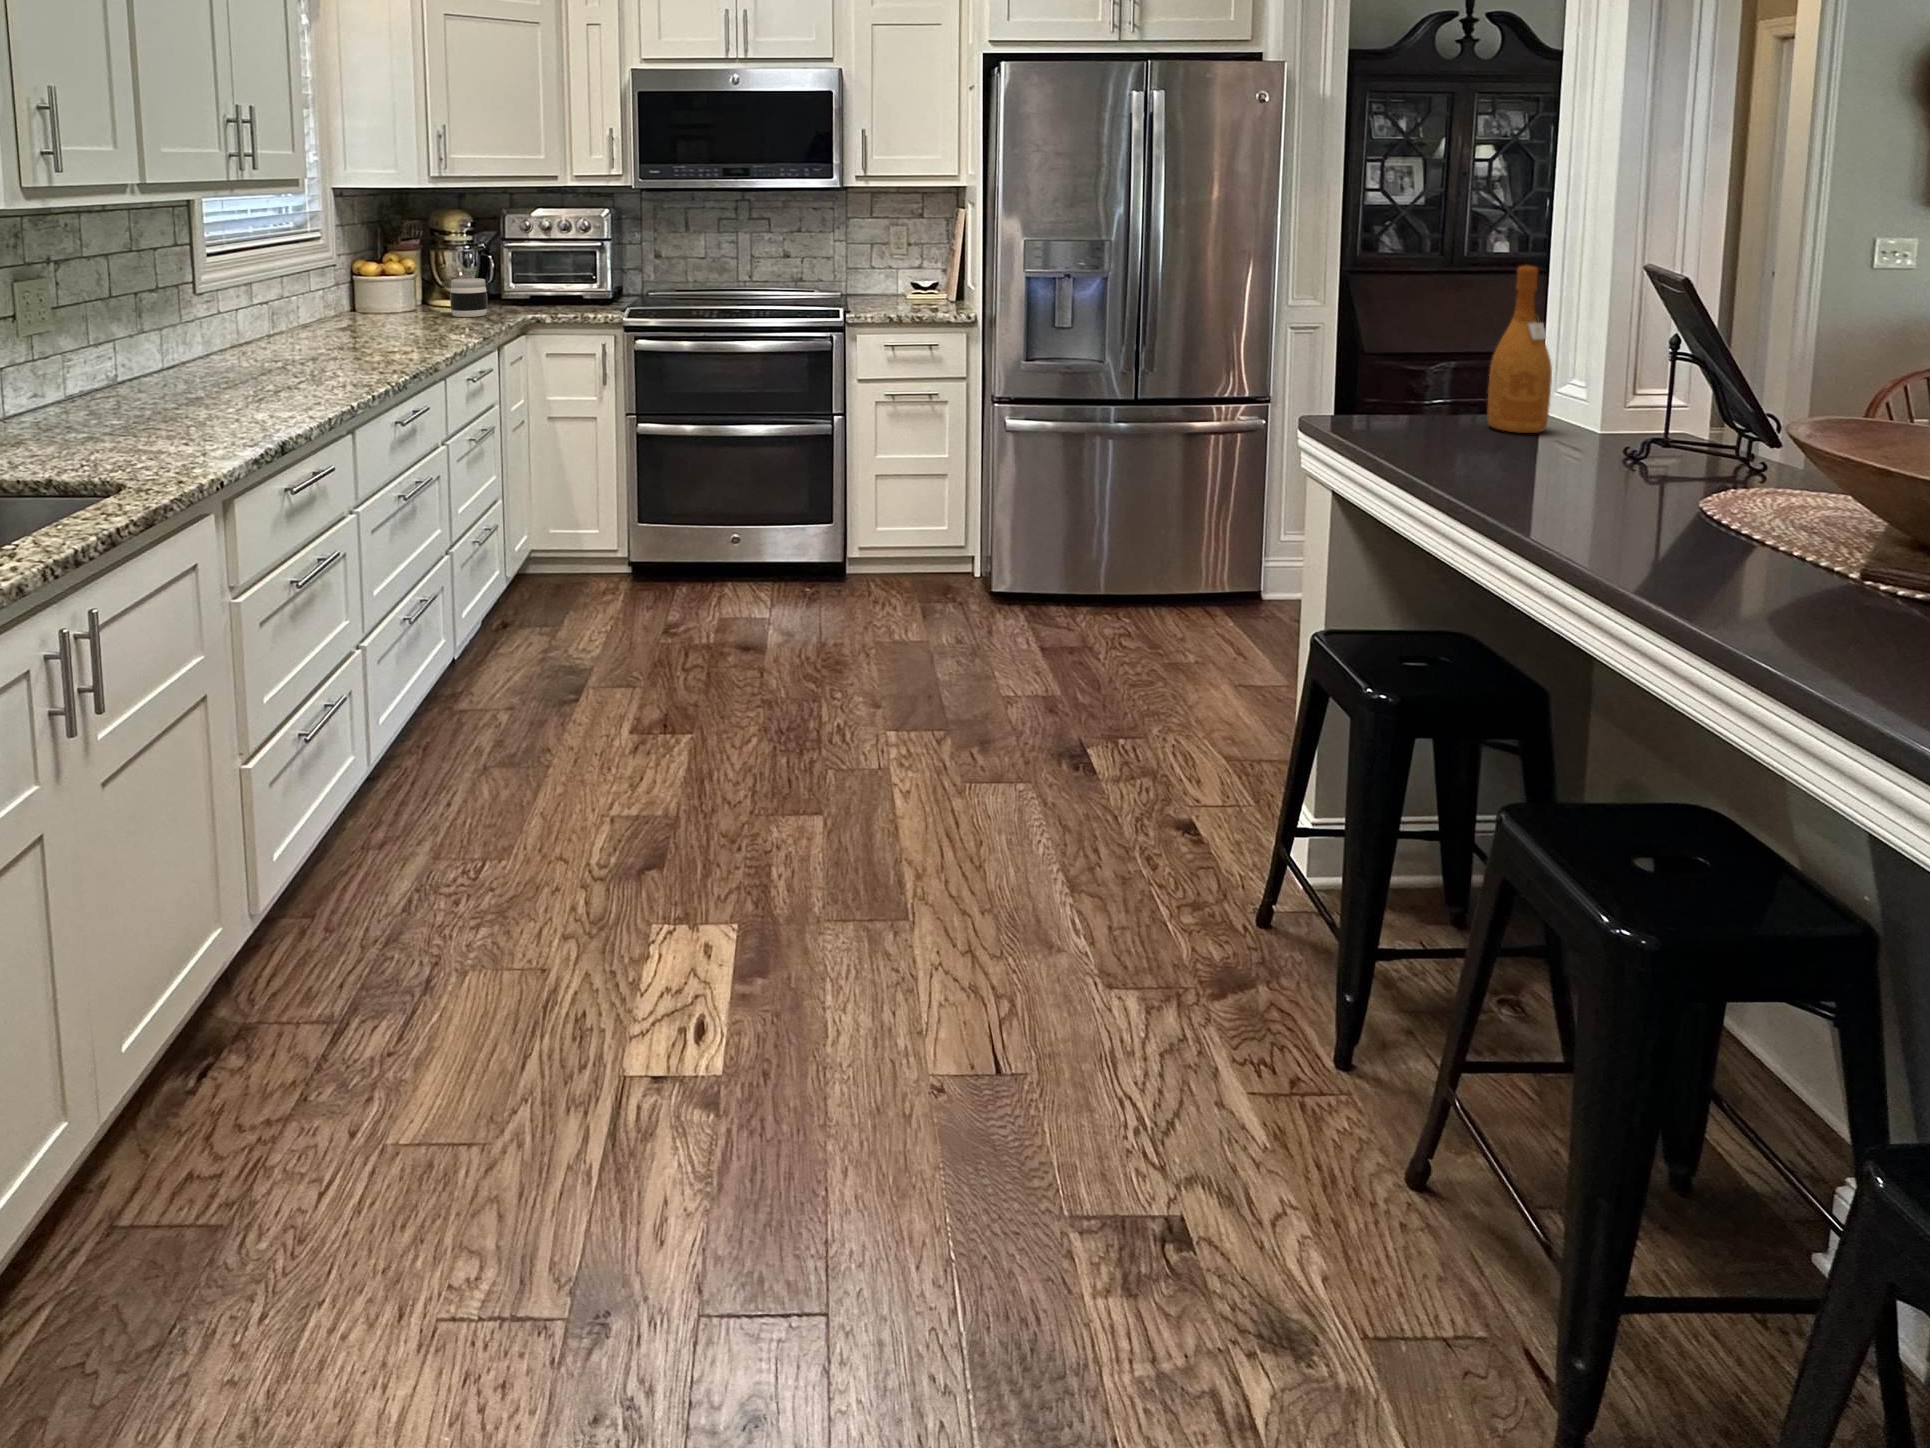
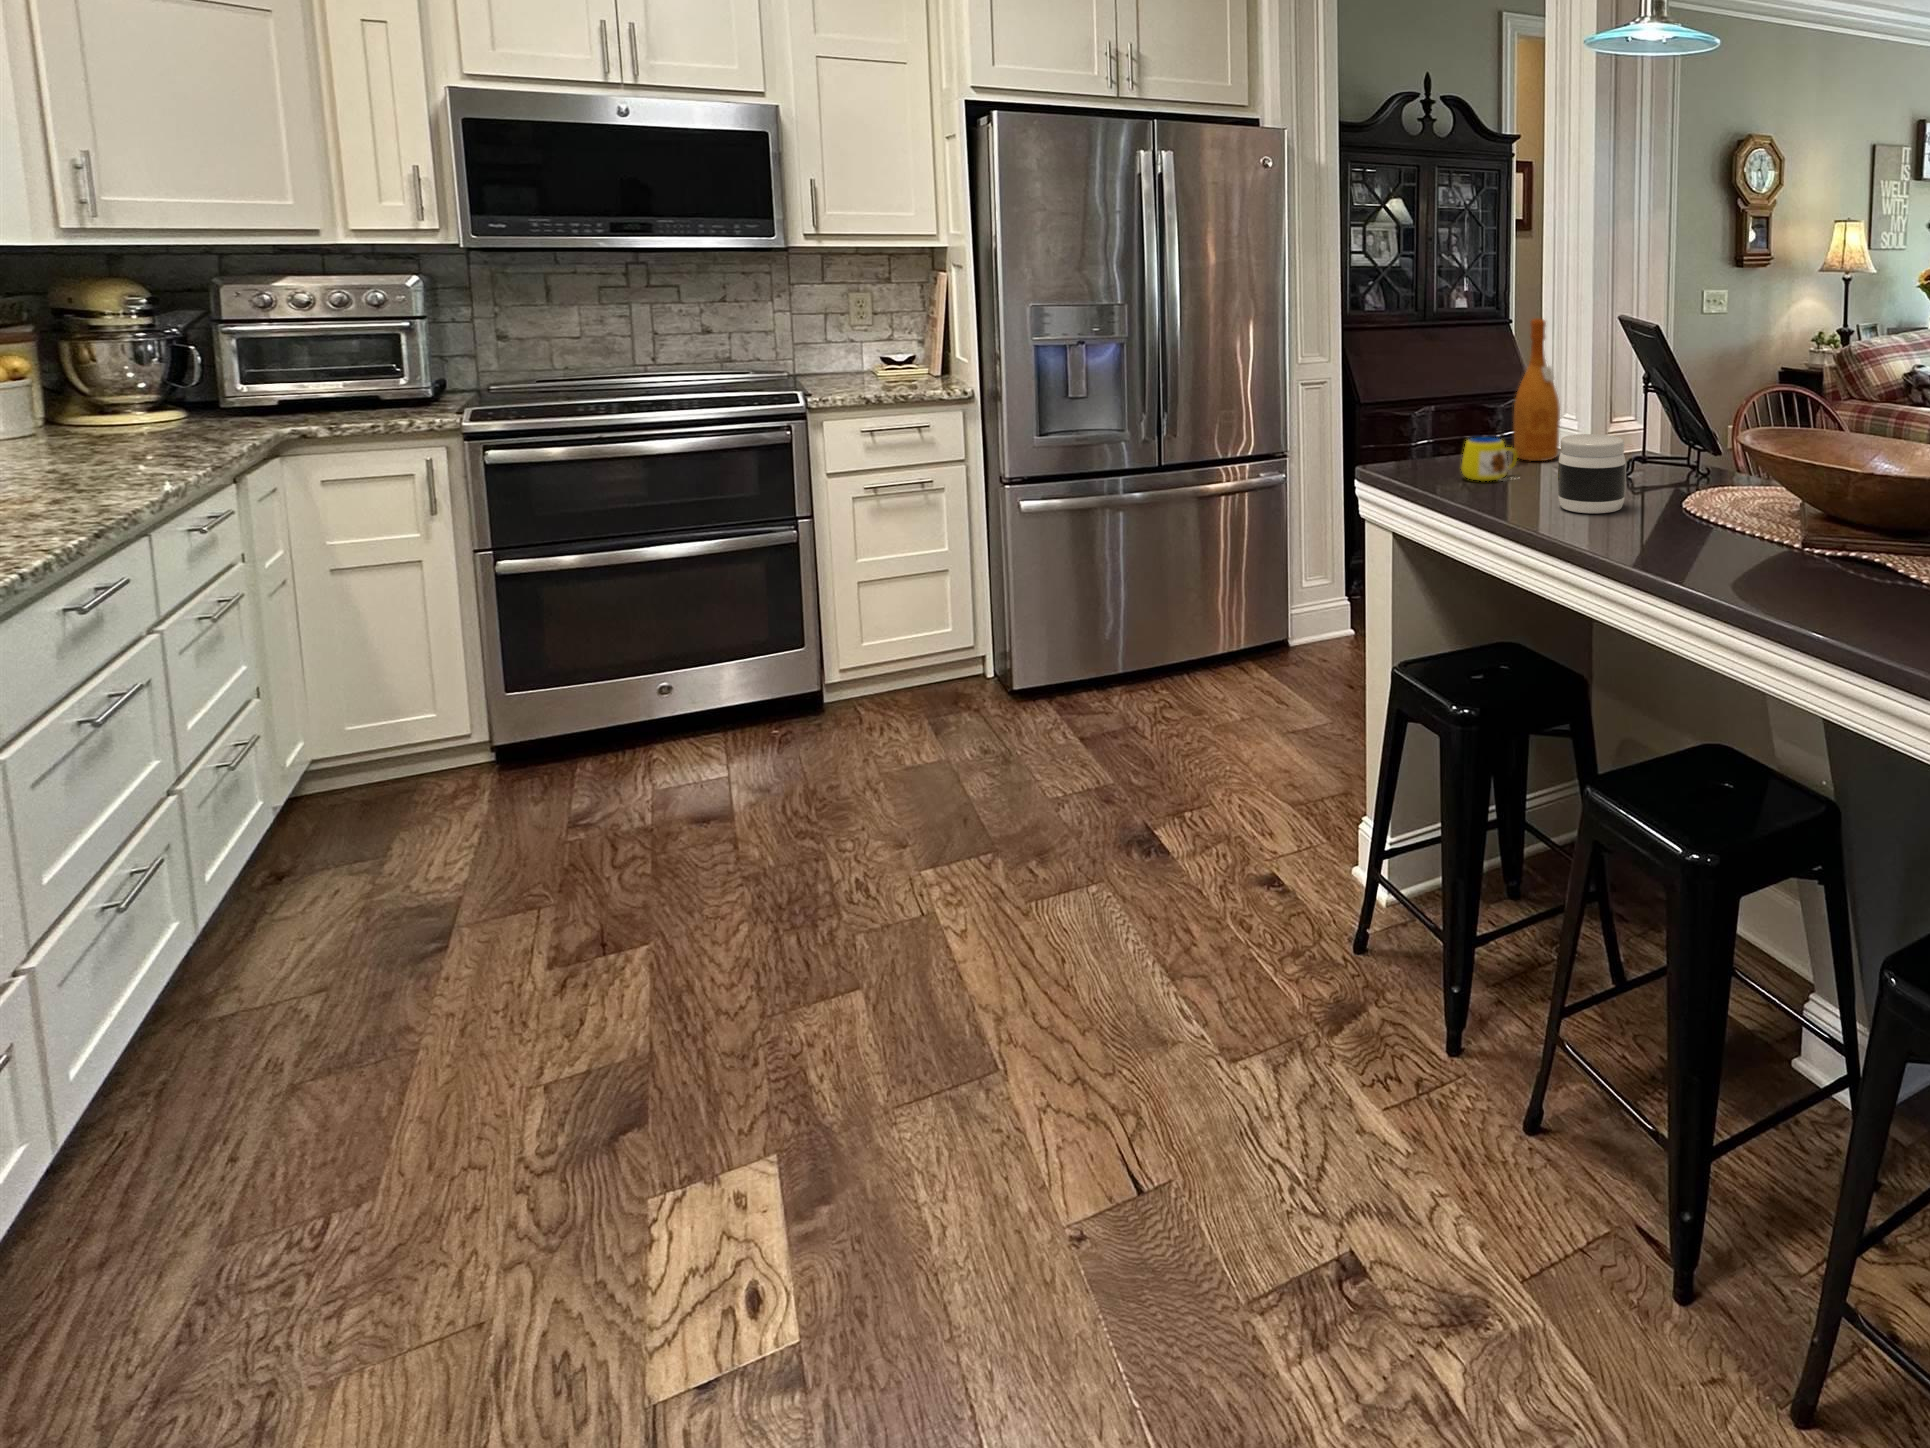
jar: present [450,278,487,317] -> present [1557,434,1626,513]
mug: none [1408,398,1482,450] -> present [1461,438,1520,481]

